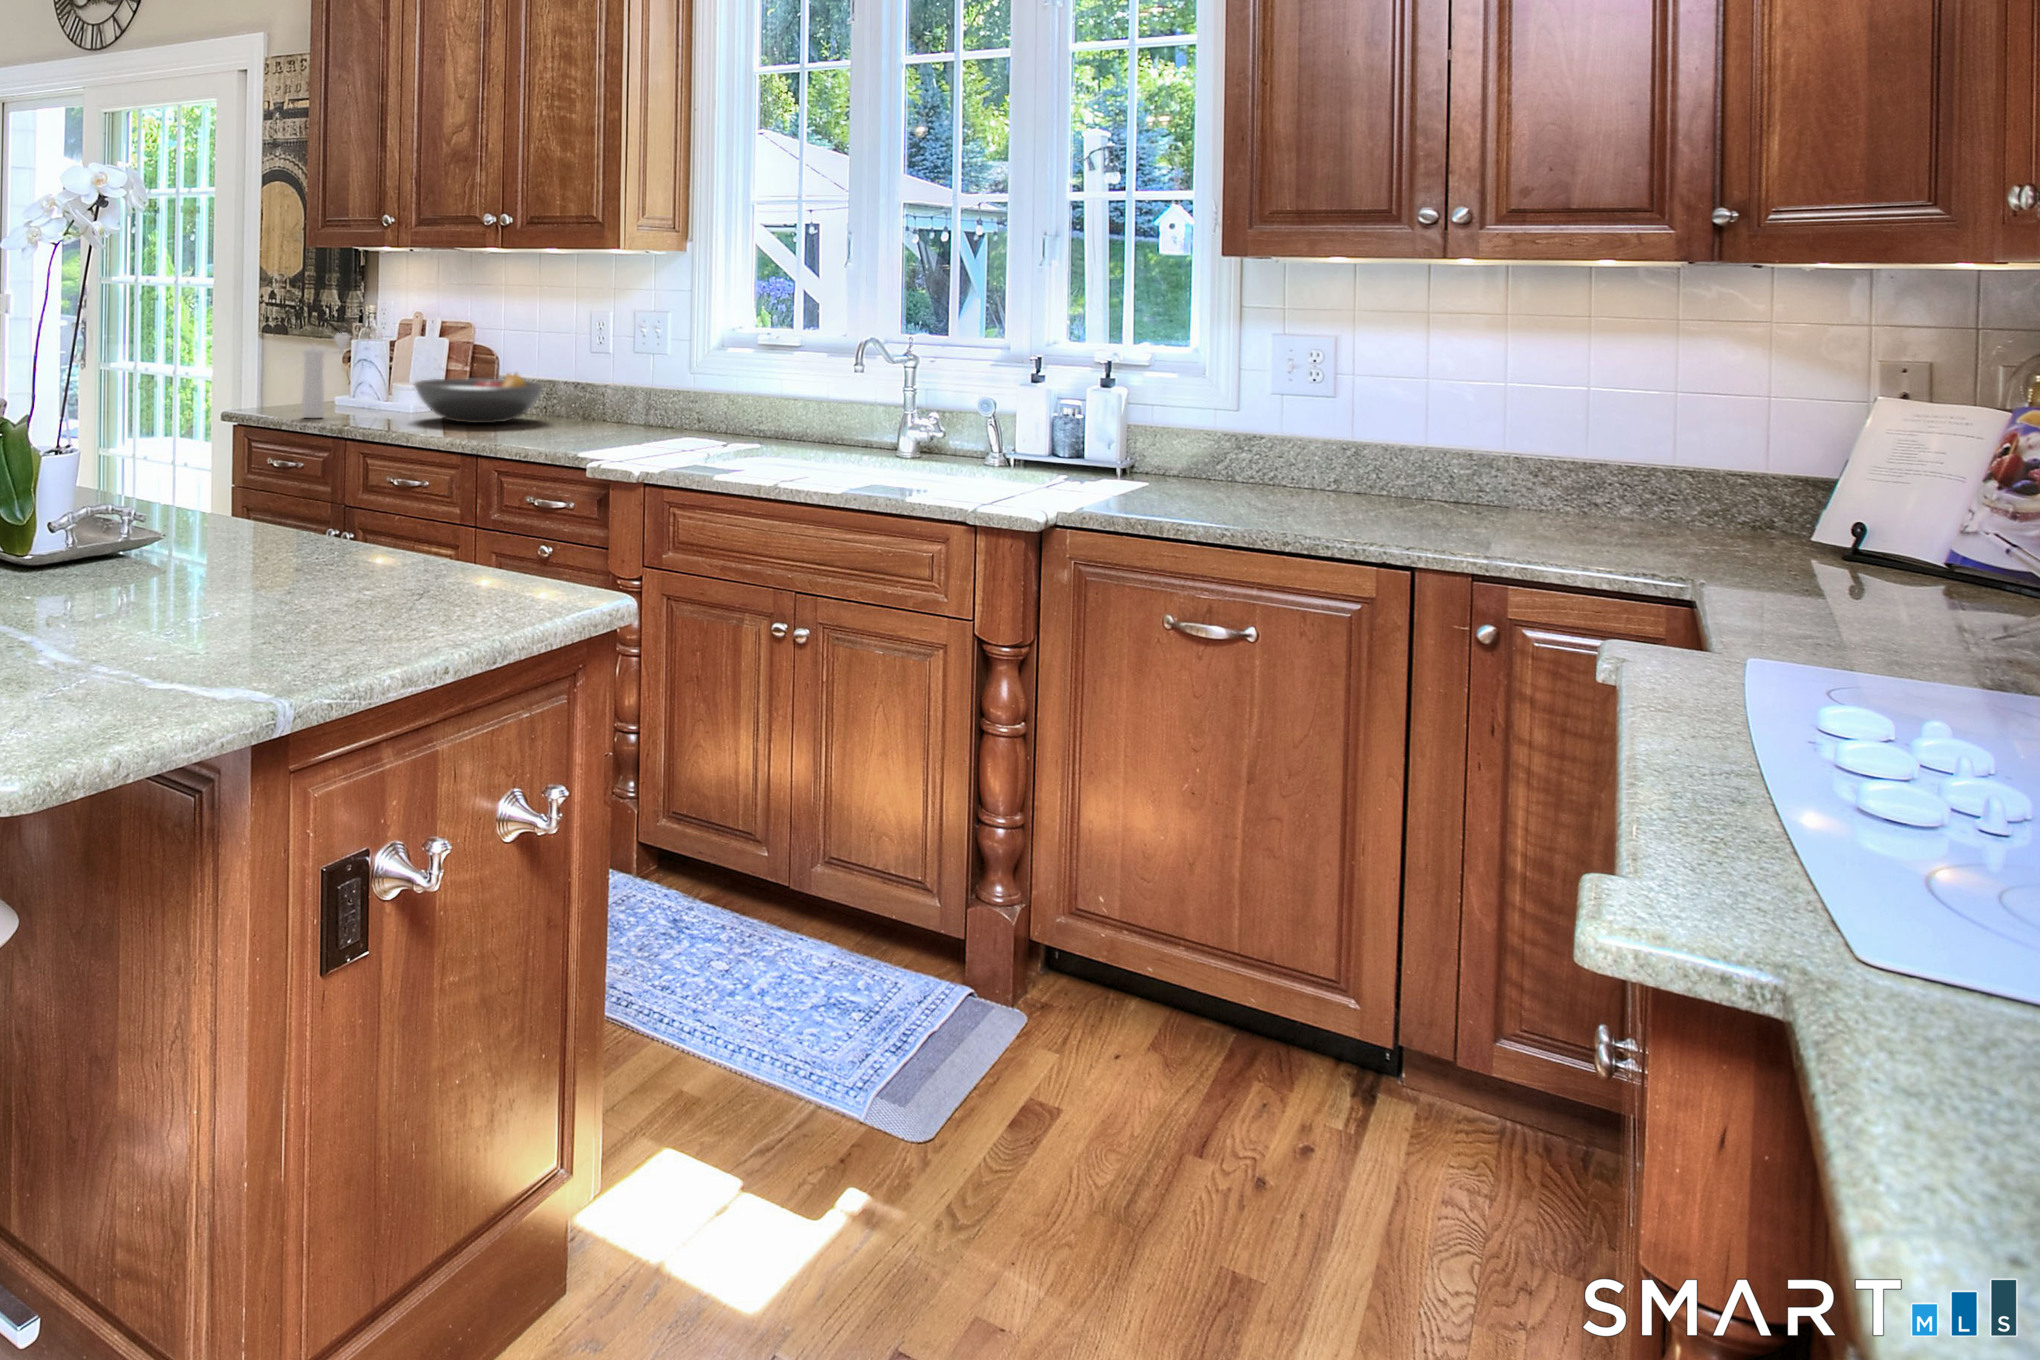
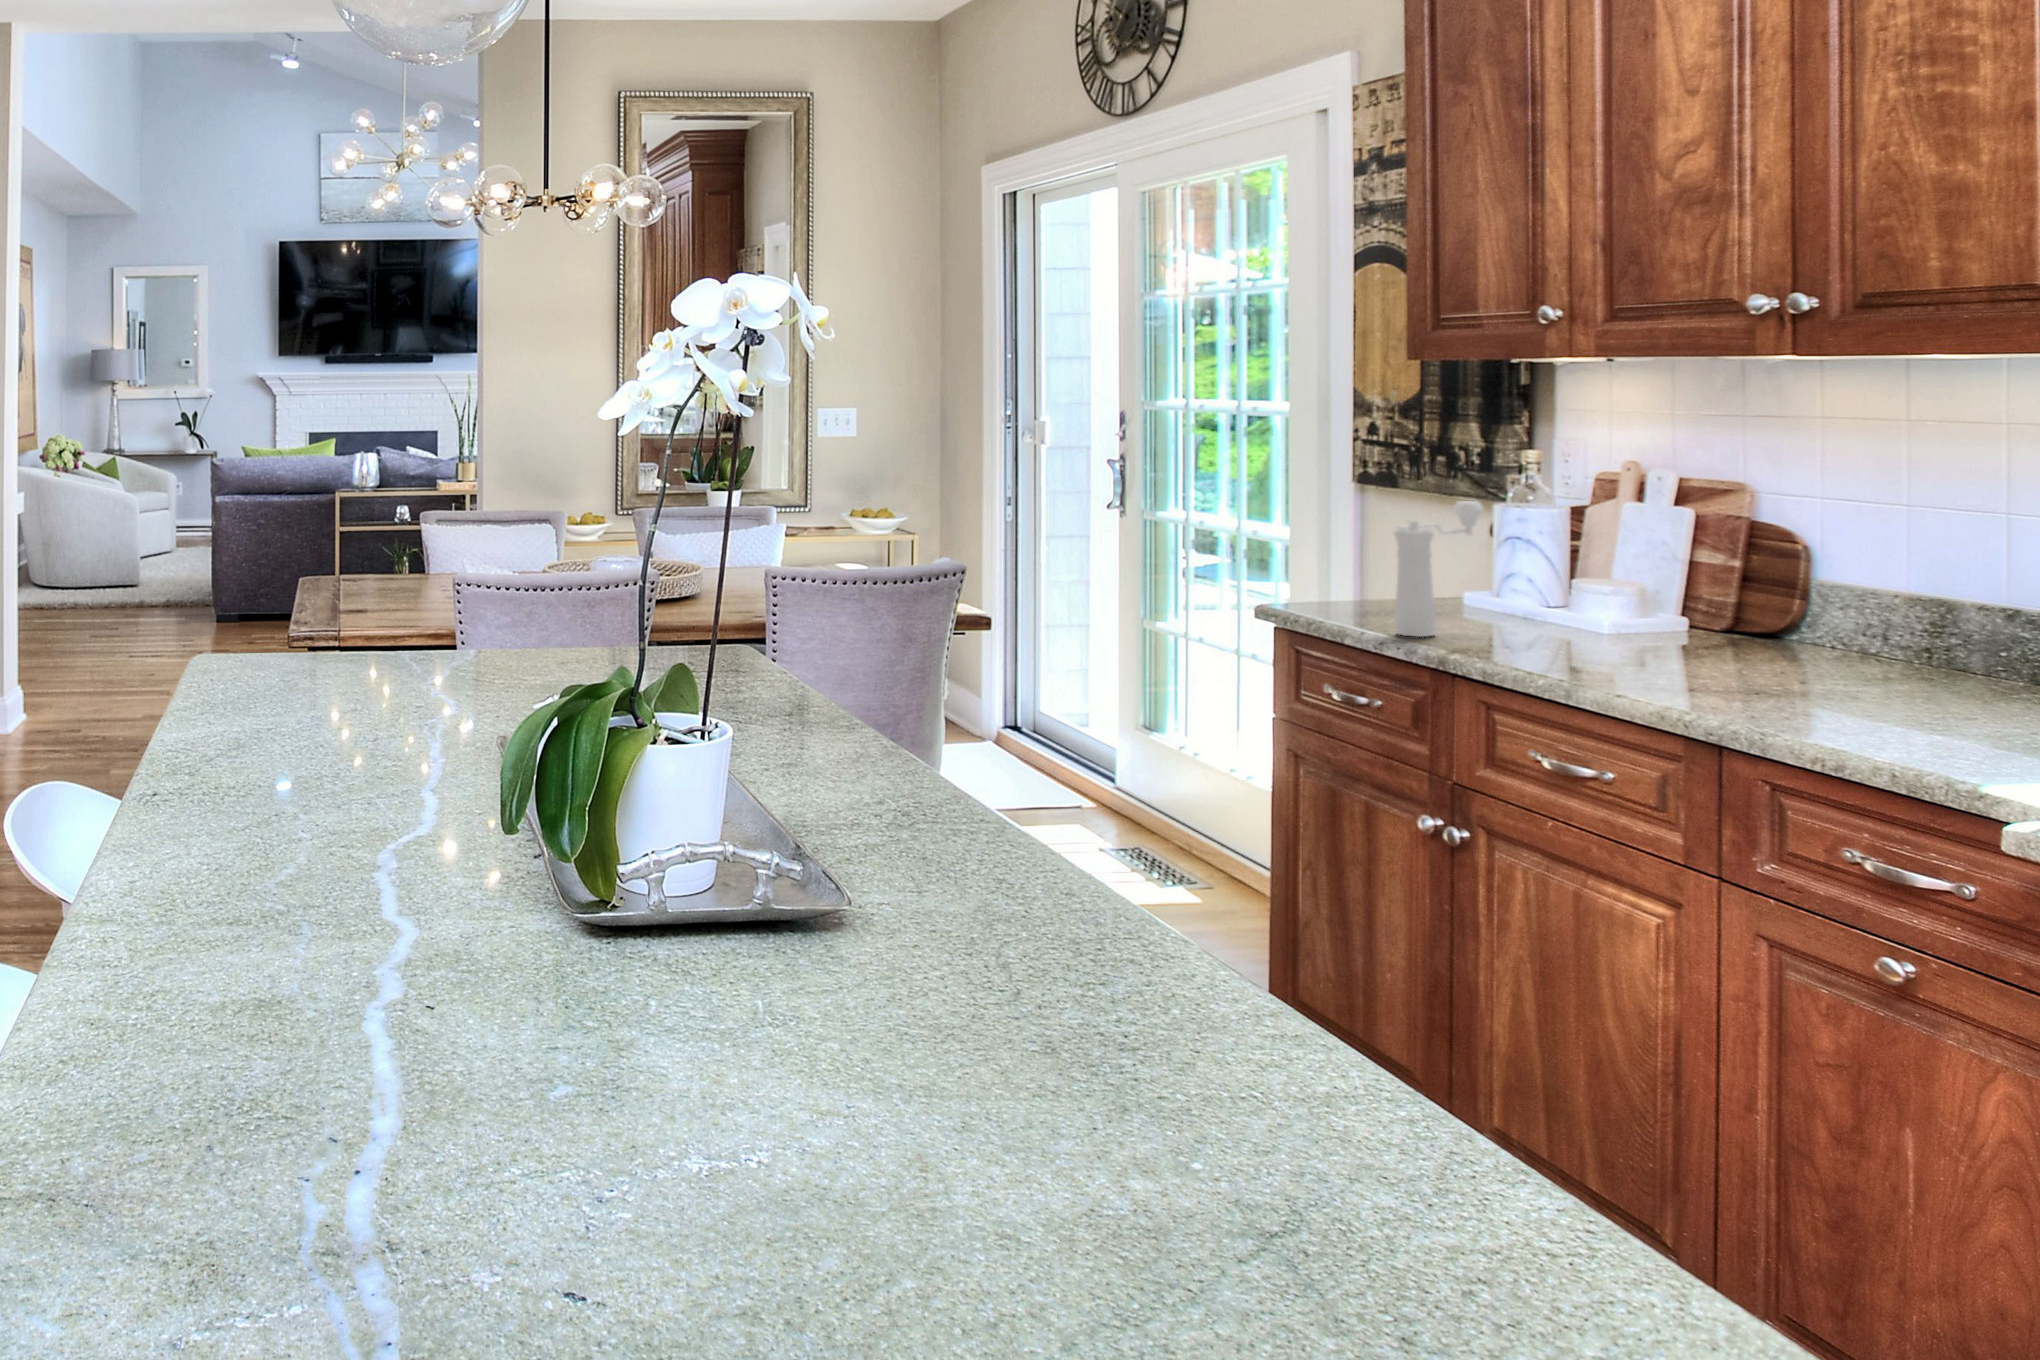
fruit bowl: present [413,373,544,423] -> none [1603,571,1901,664]

